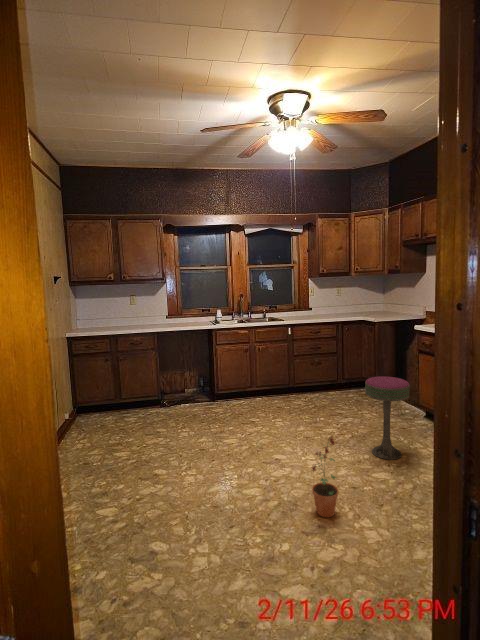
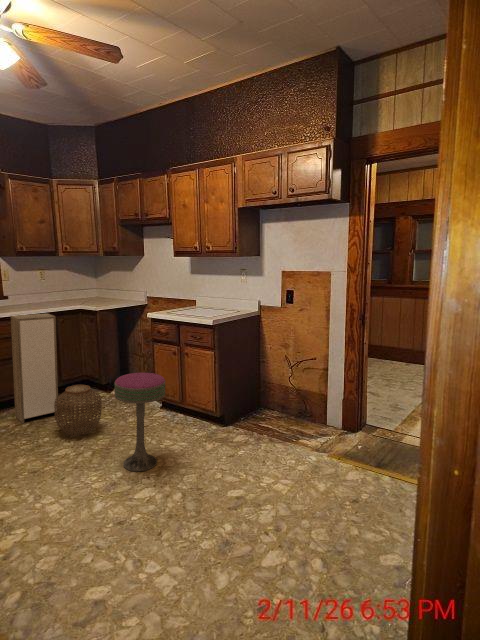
storage cabinet: none [307,326,337,406] -> present [11,313,58,423]
woven basket: none [330,382,366,422] -> present [54,385,102,436]
potted plant: present [312,436,338,517] -> none [73,470,115,586]

